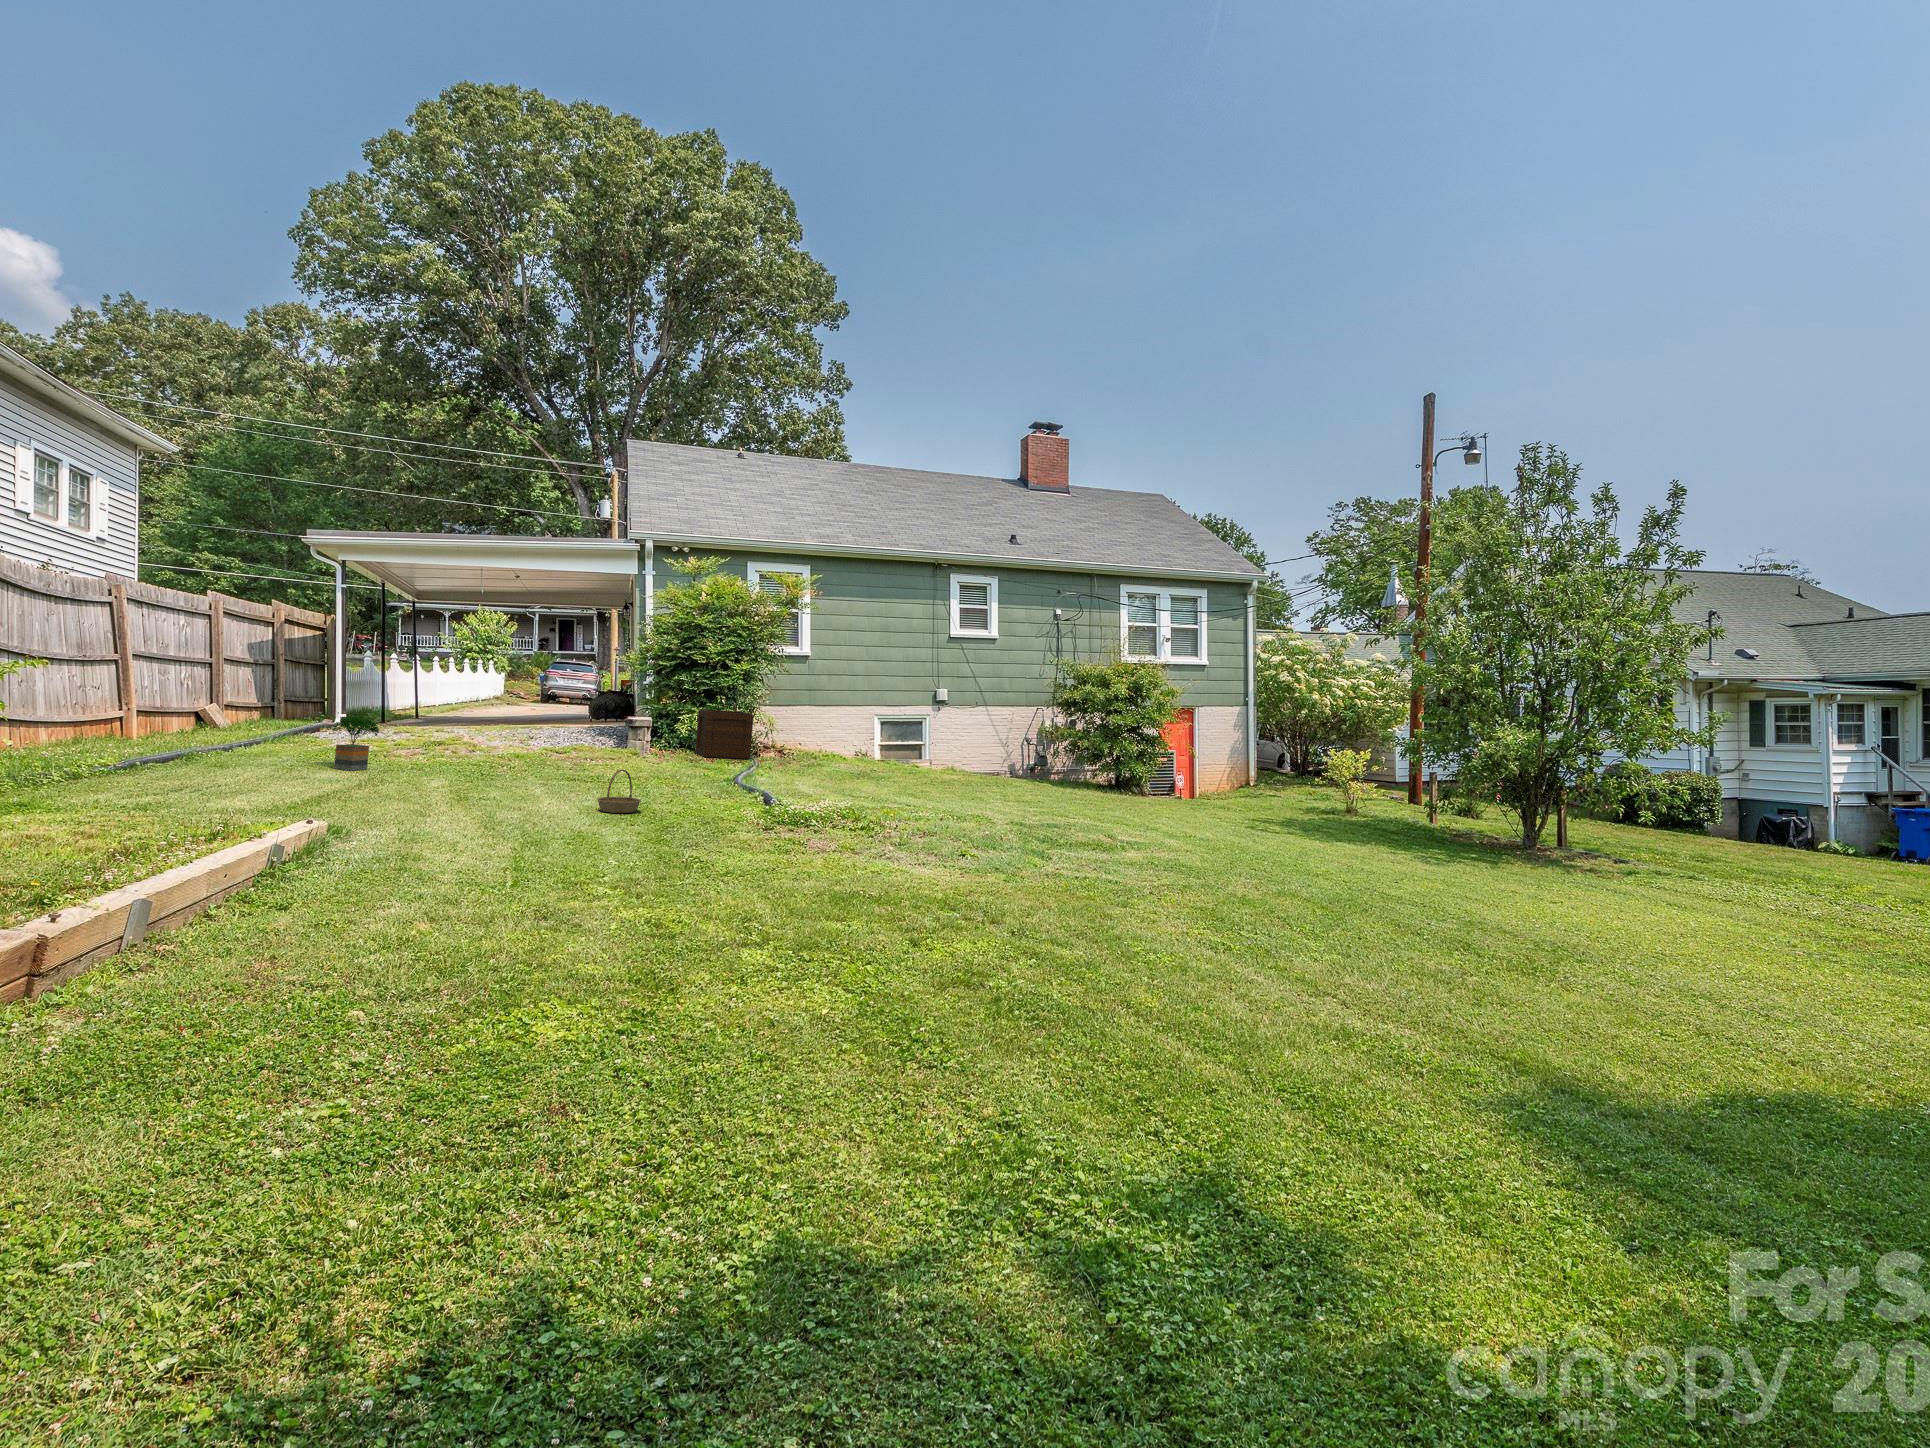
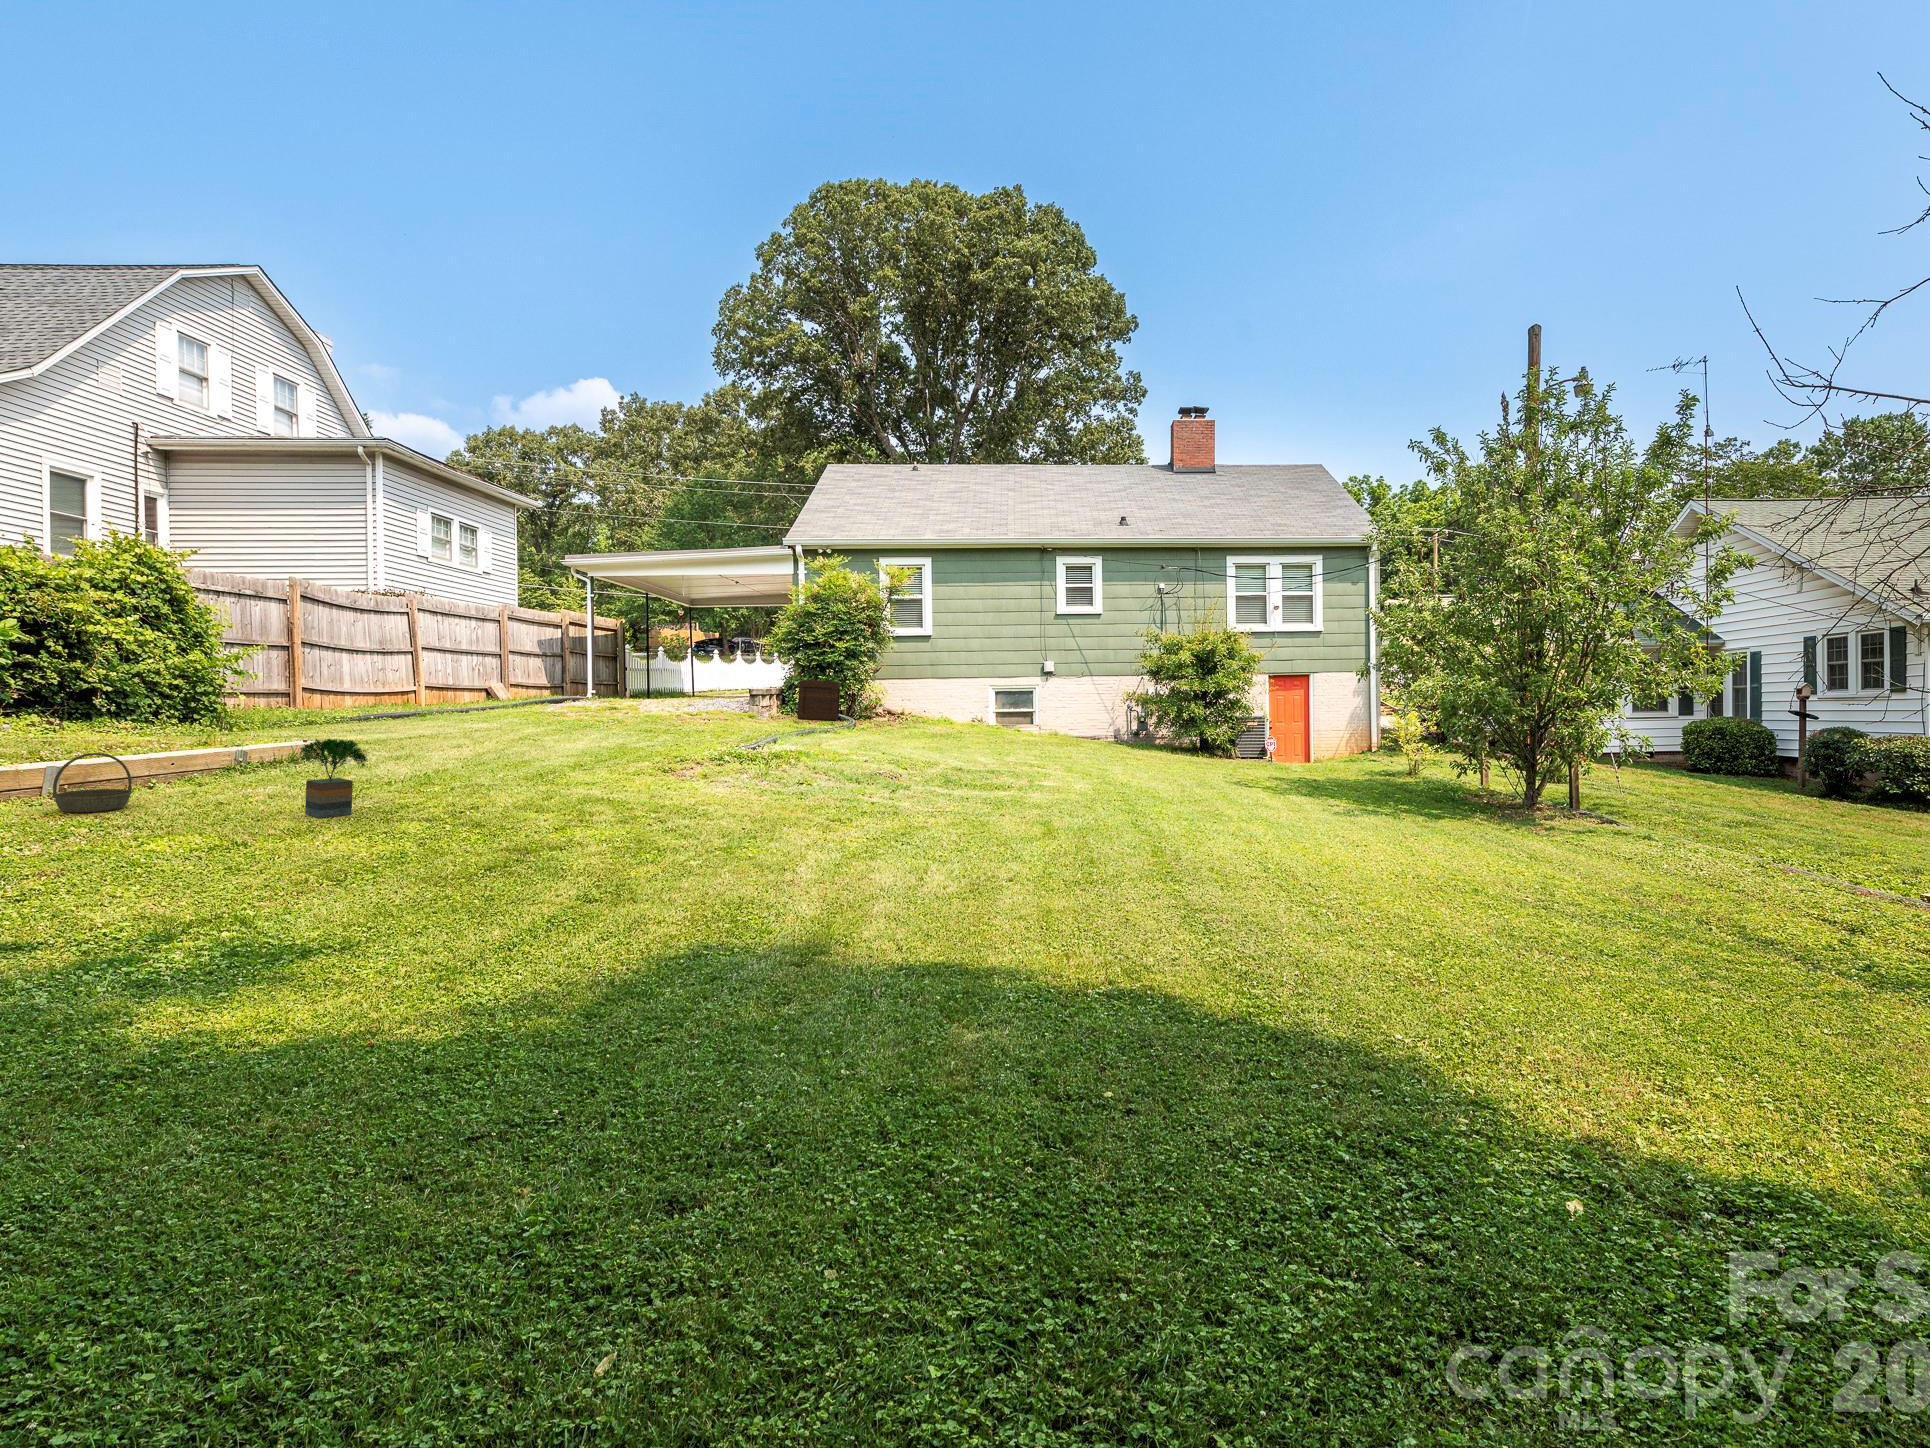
potted tree: present [332,716,380,771] -> present [301,739,367,818]
basket: present [597,769,641,813] -> present [52,753,132,813]

